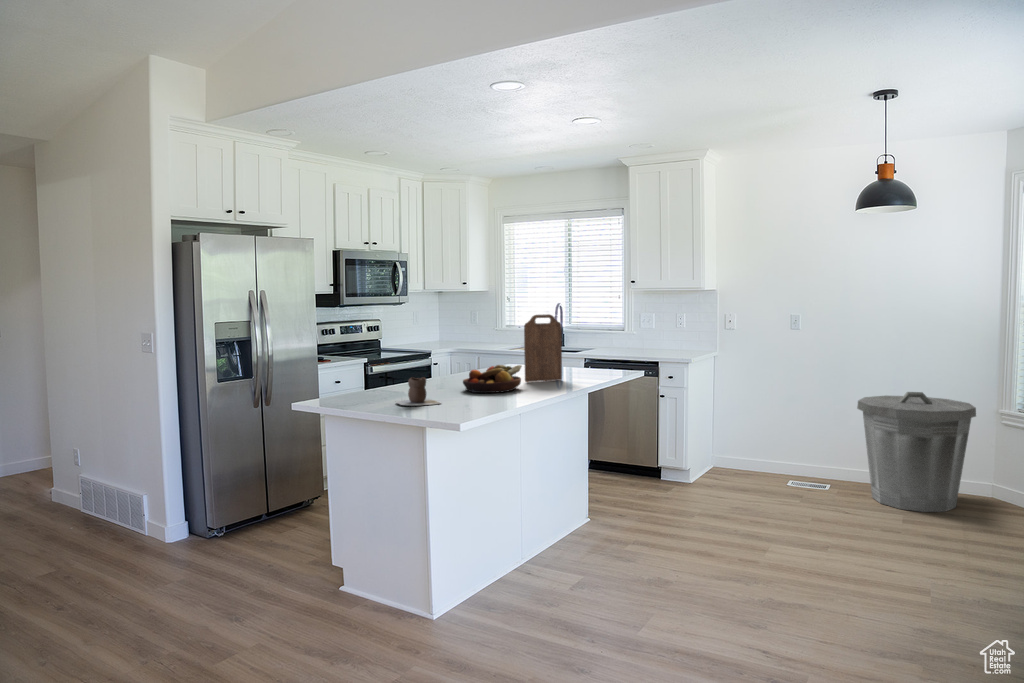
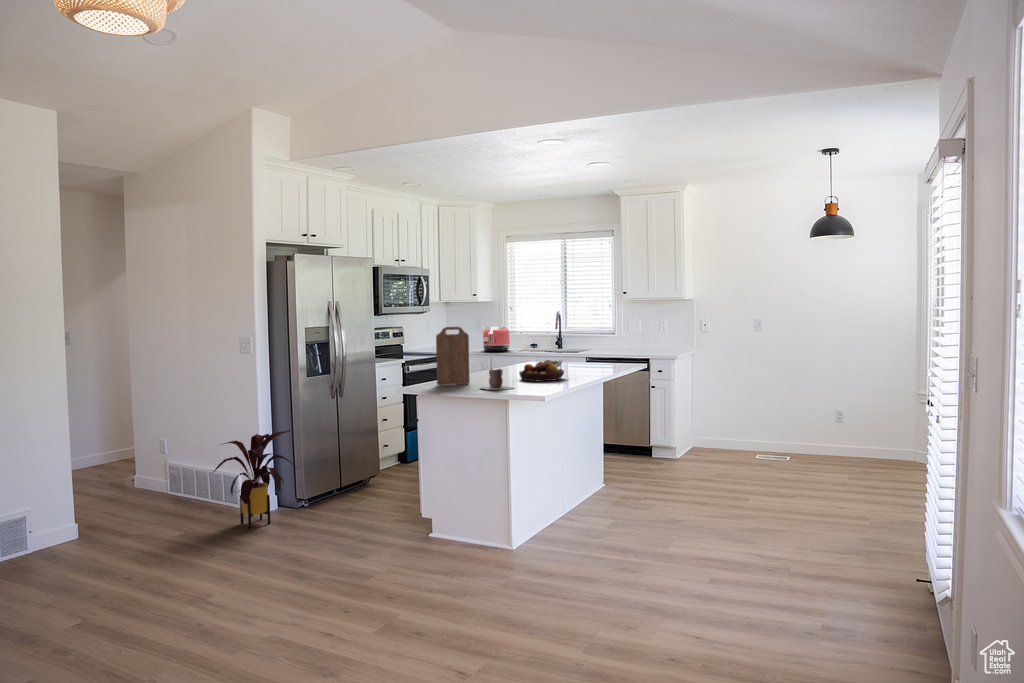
cutting board: present [524,314,562,382] -> present [436,327,470,385]
toaster: none [470,320,502,349] -> present [483,326,510,352]
trash can: present [857,392,976,512] -> none [810,381,900,474]
house plant: none [84,447,204,567] -> present [213,431,295,528]

